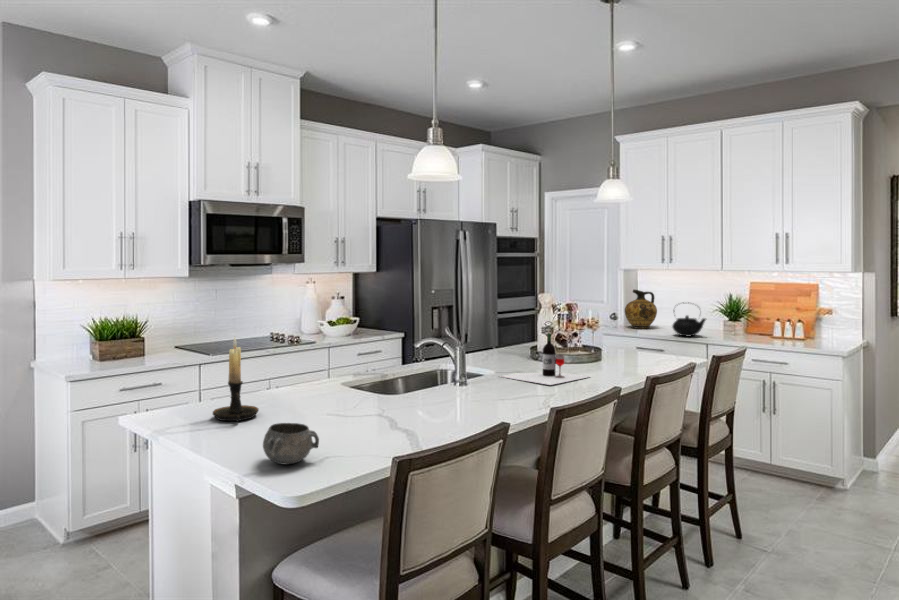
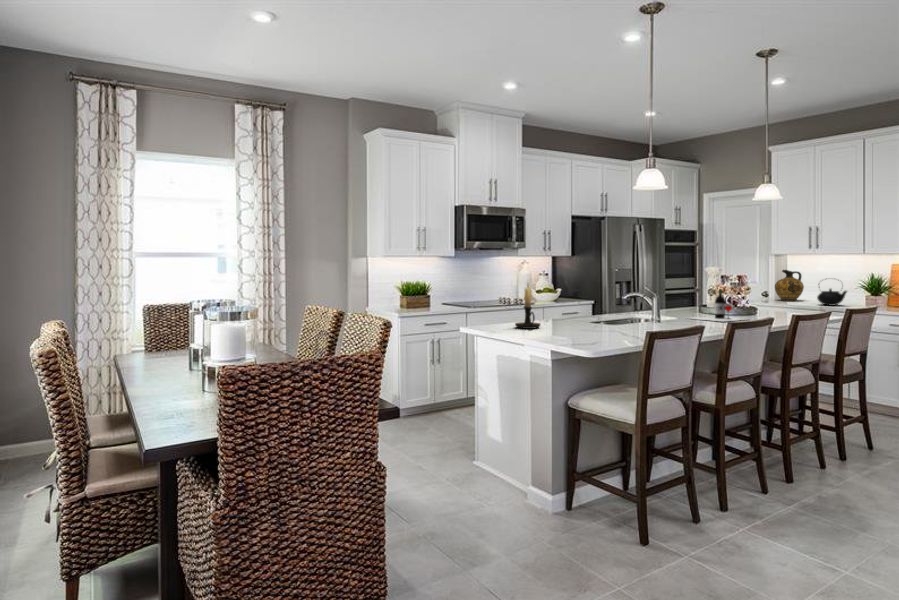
decorative bowl: present [263,423,319,464] -> none [565,320,596,341]

